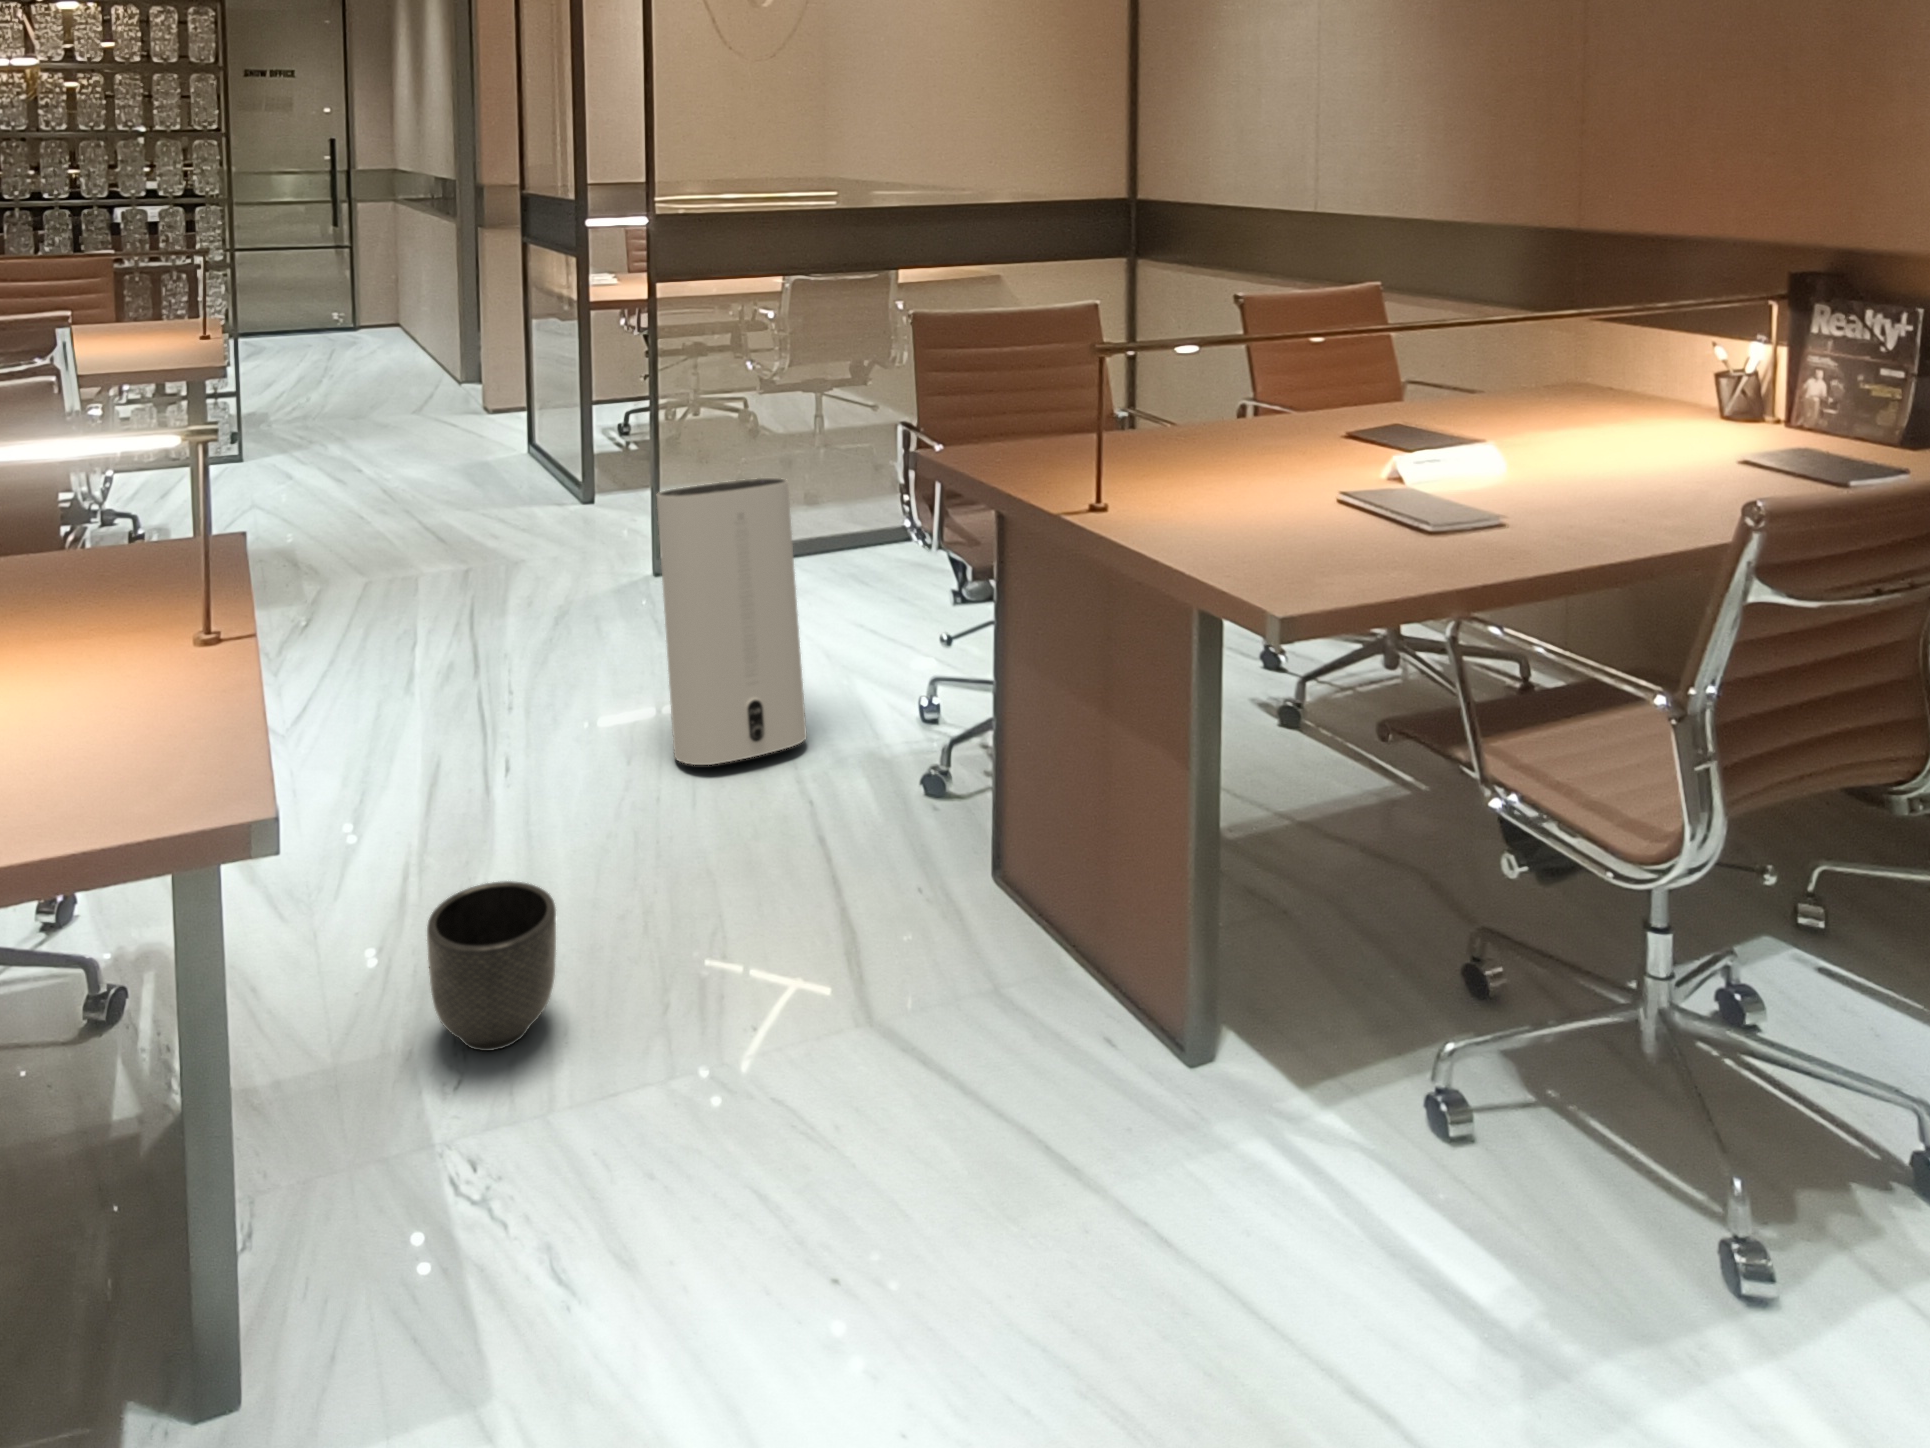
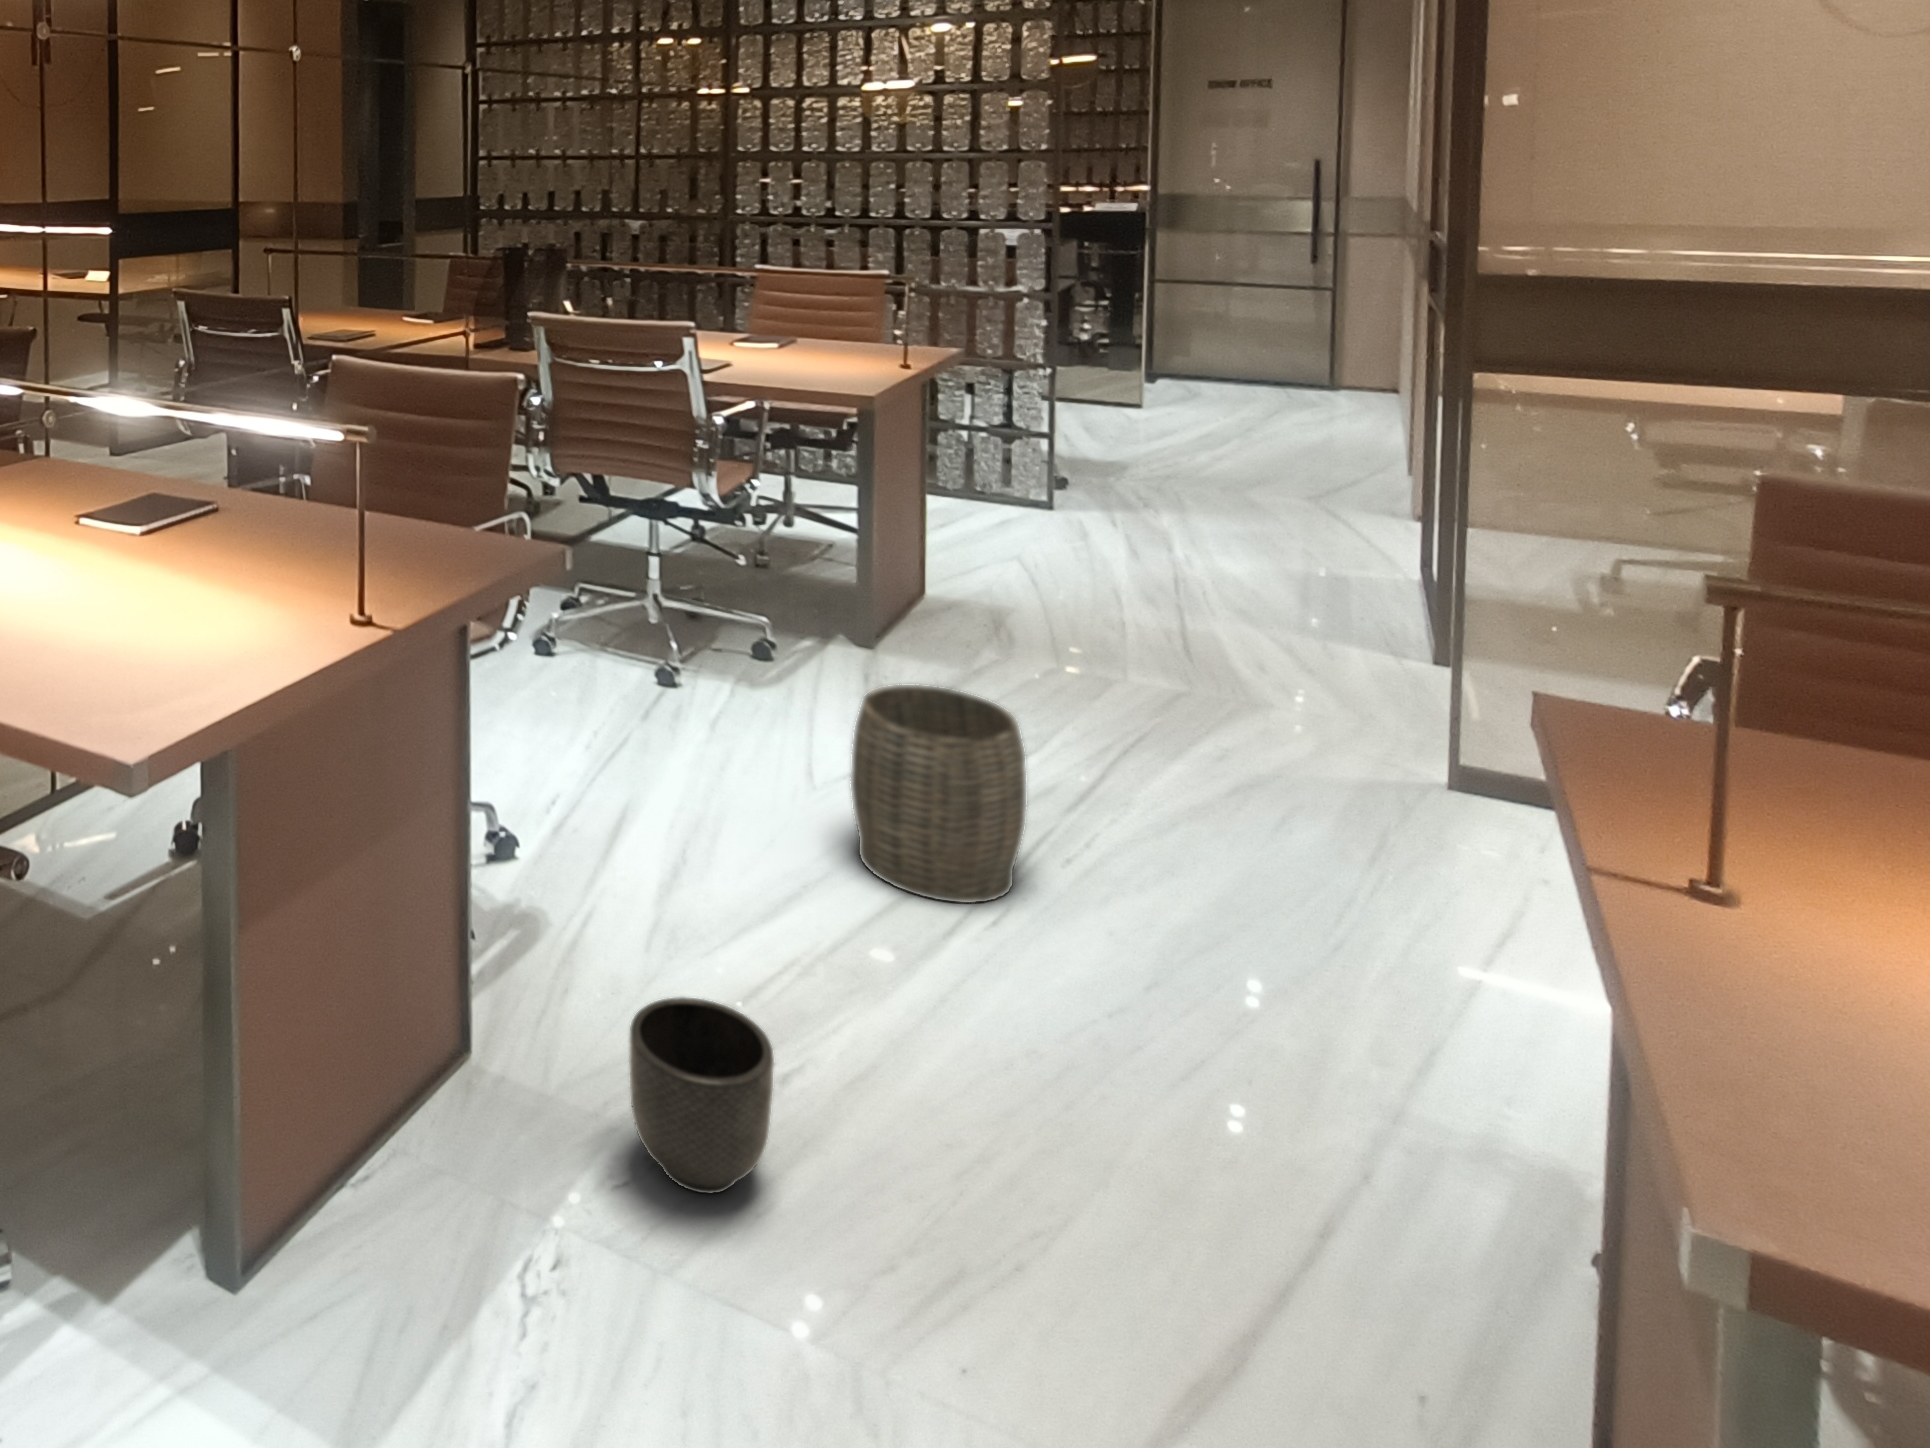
air purifier: present [657,478,807,765] -> none [1200,669,1463,1132]
woven basket: none [352,591,498,773] -> present [851,685,1026,903]

